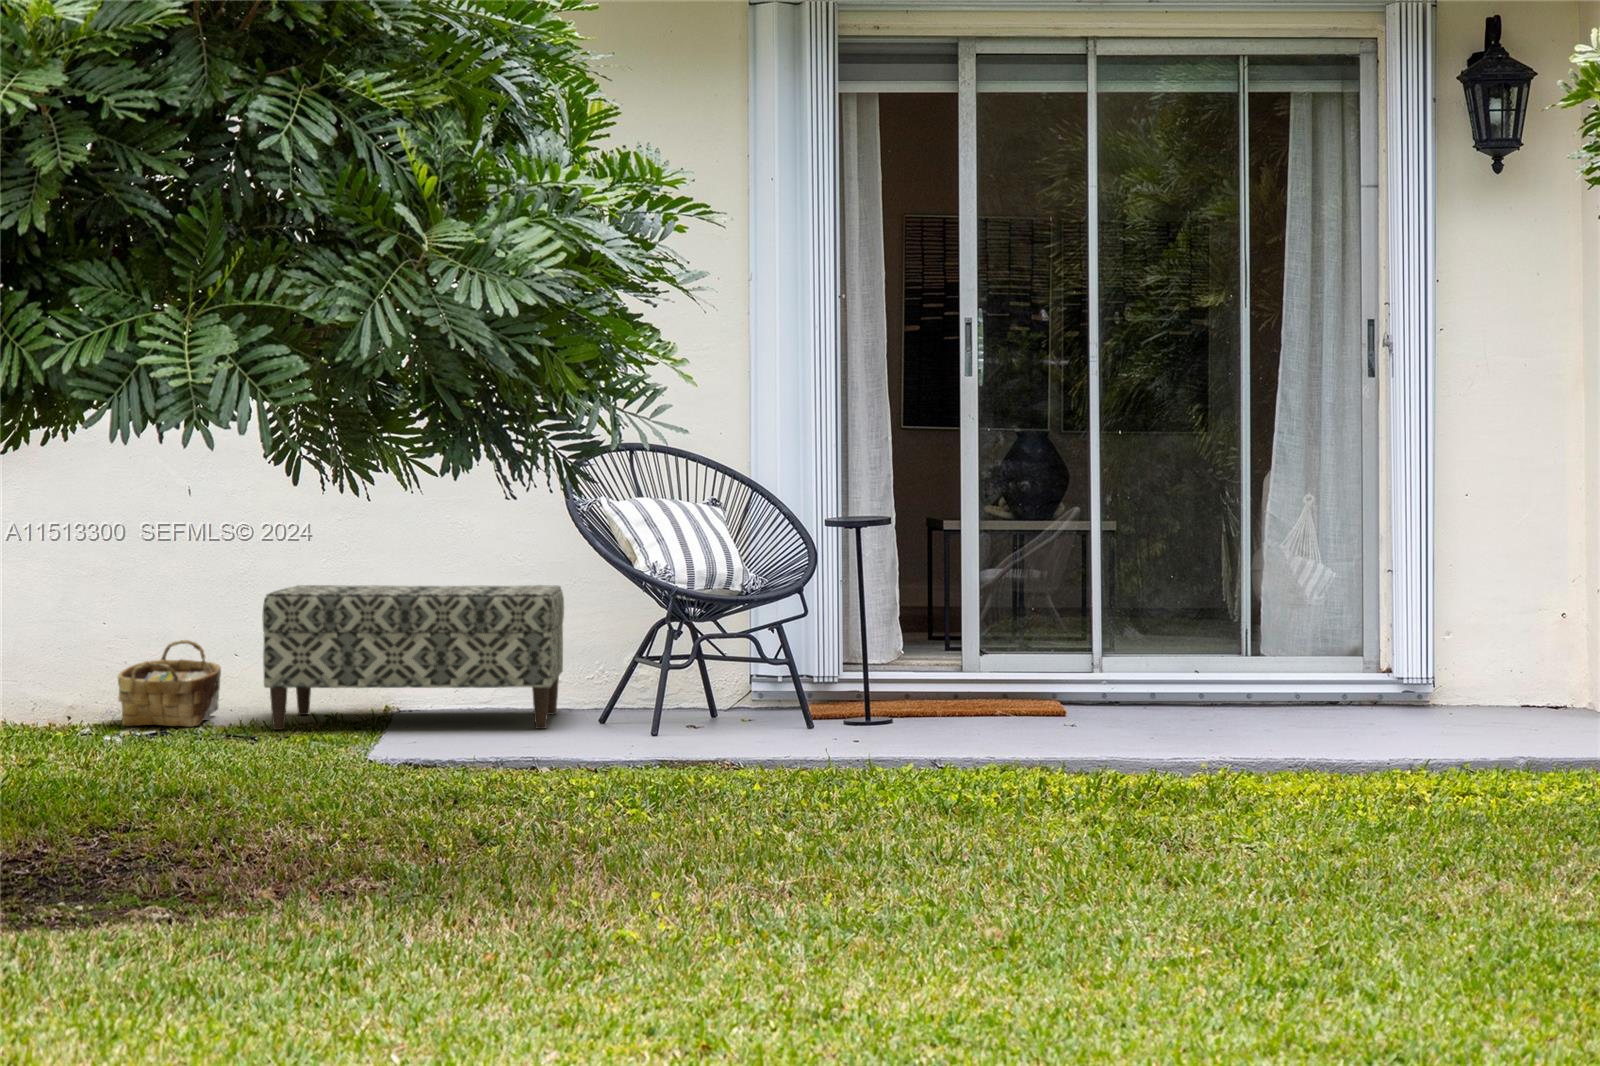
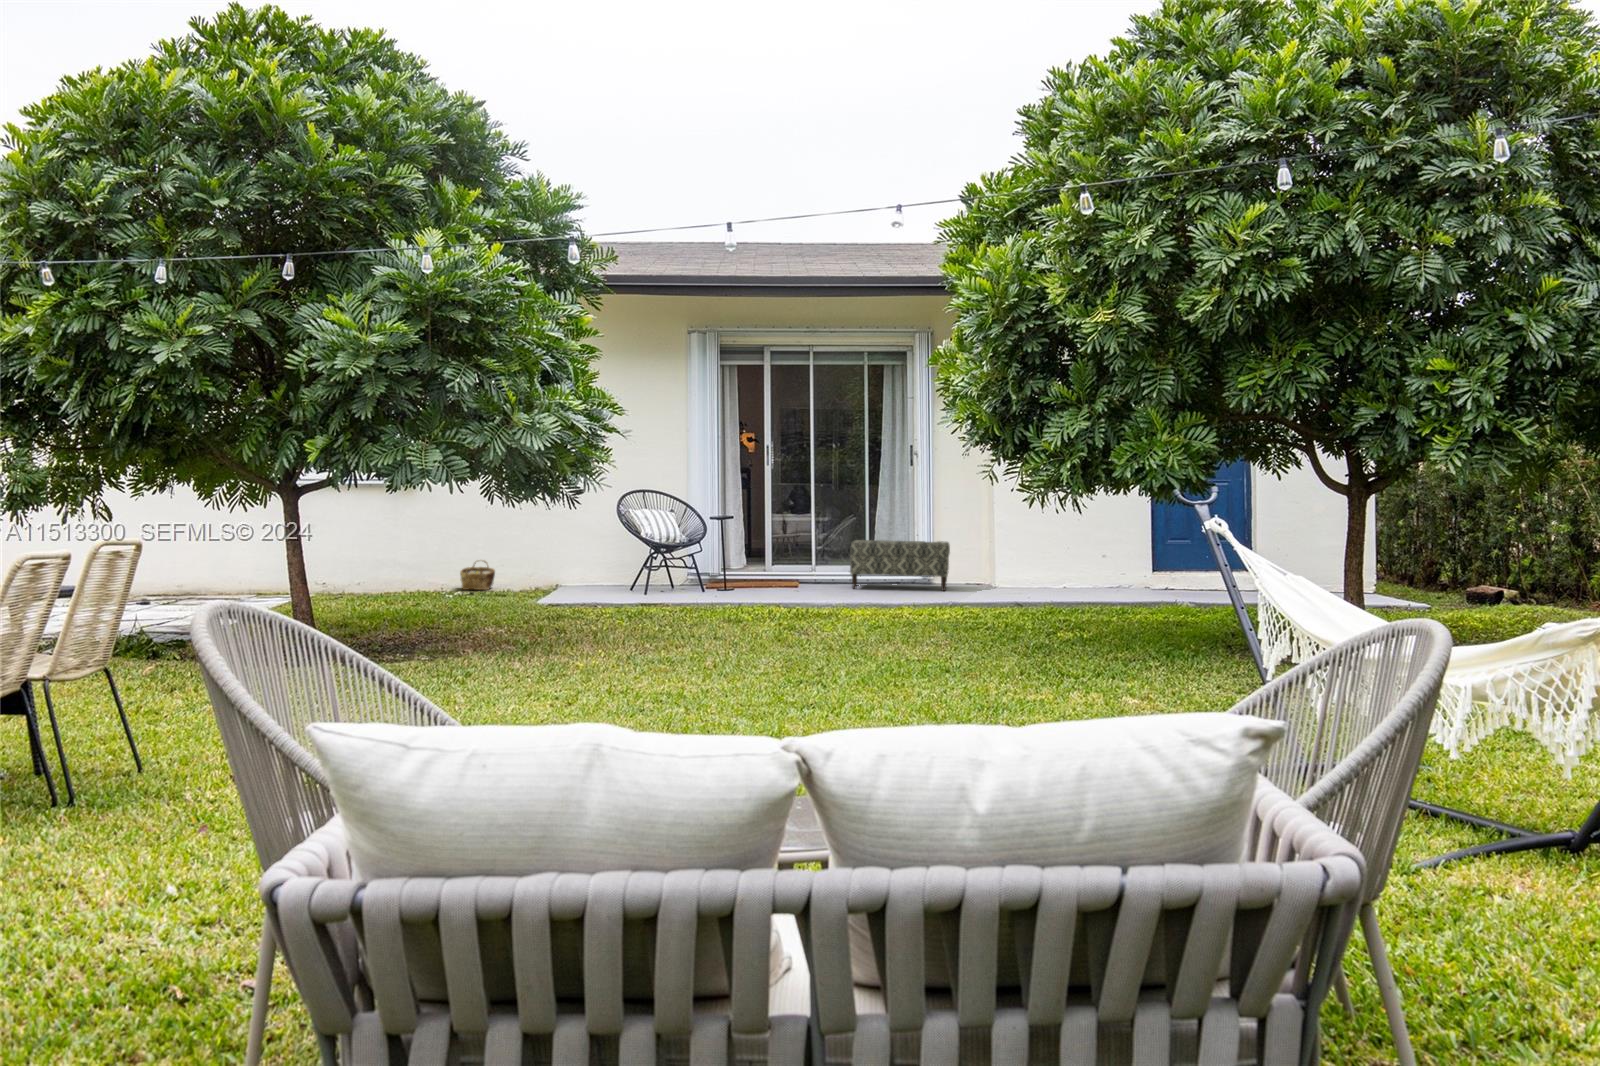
bench: present [263,585,564,730] -> present [850,540,950,591]

